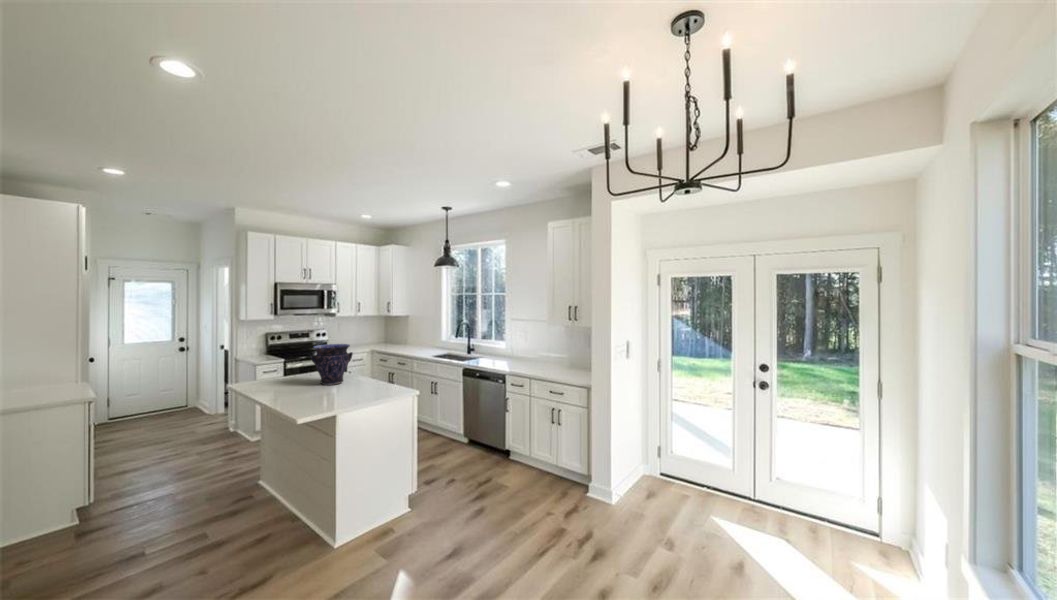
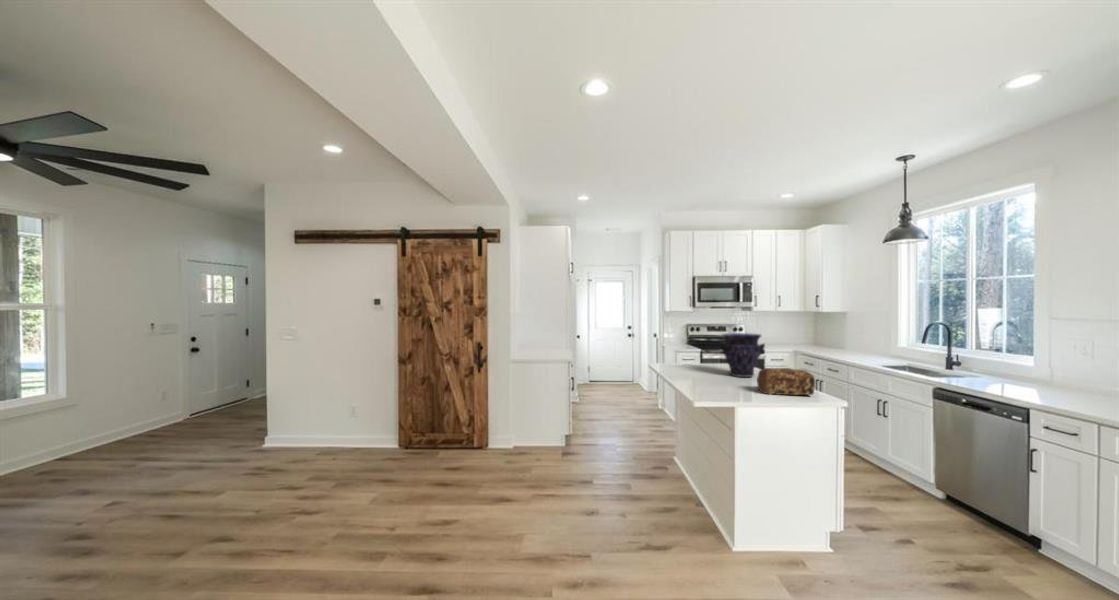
bread loaf: none [348,372,393,398] -> present [757,368,815,395]

